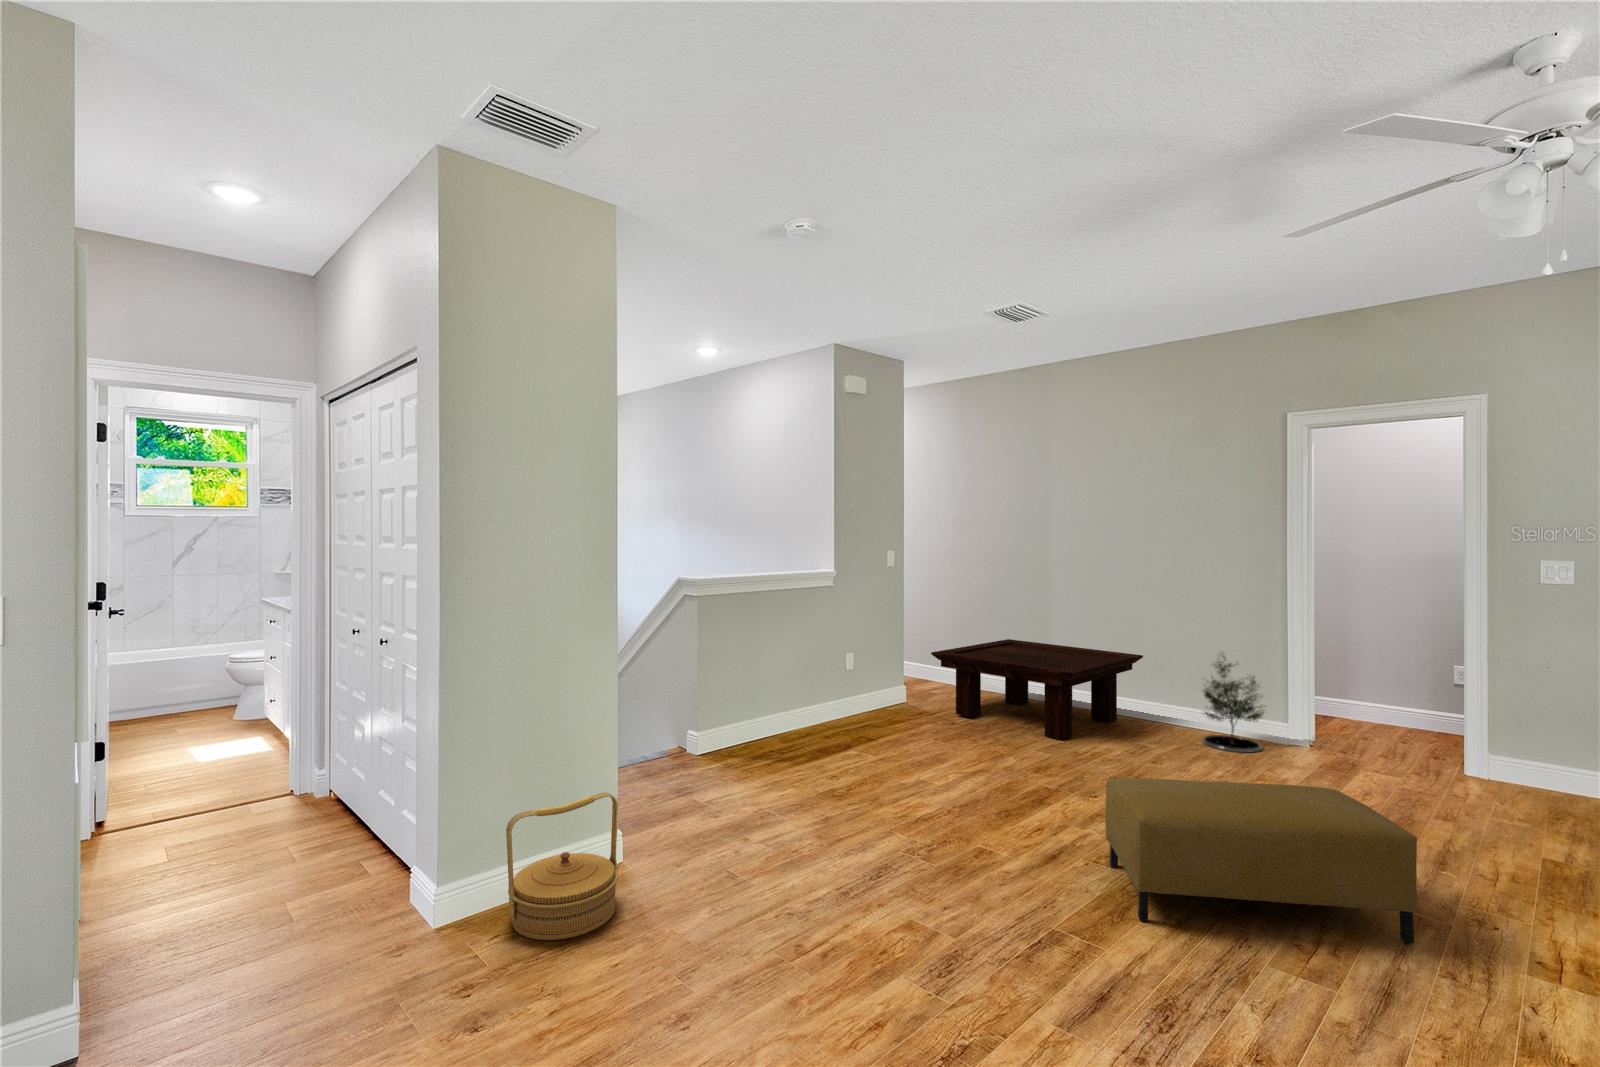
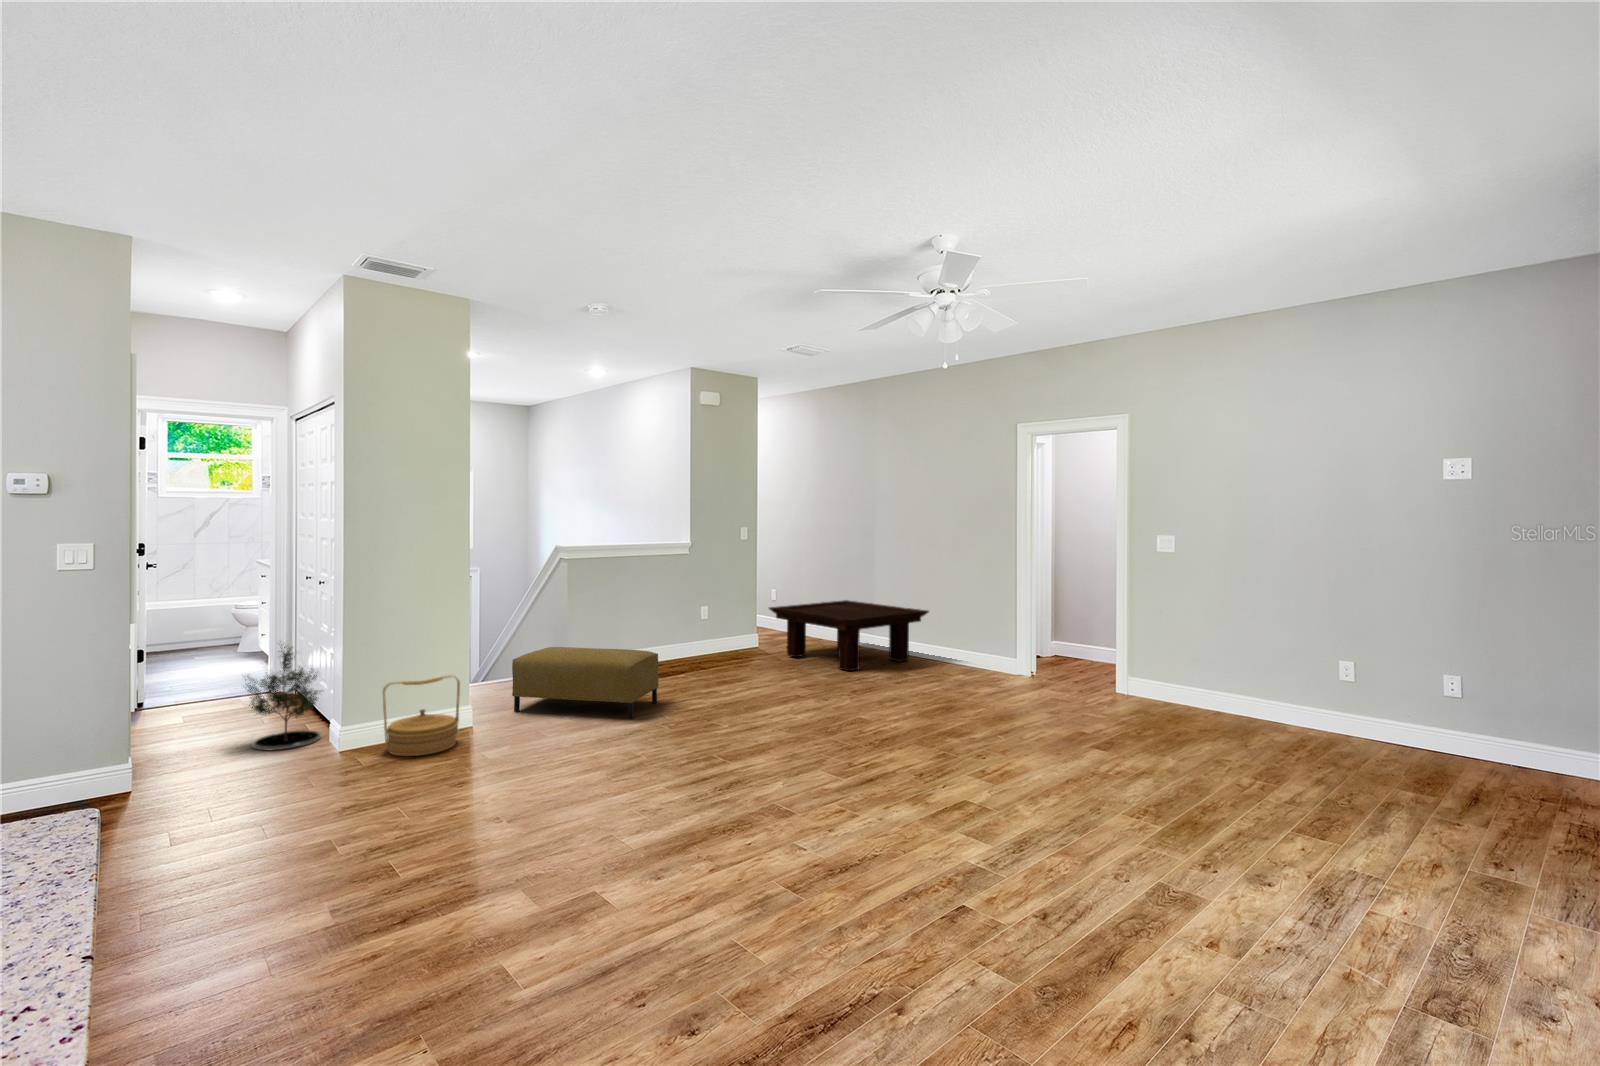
potted tree: present [1202,656,1264,753] -> present [245,647,322,750]
ottoman: present [1105,778,1418,943] -> present [512,647,659,719]

